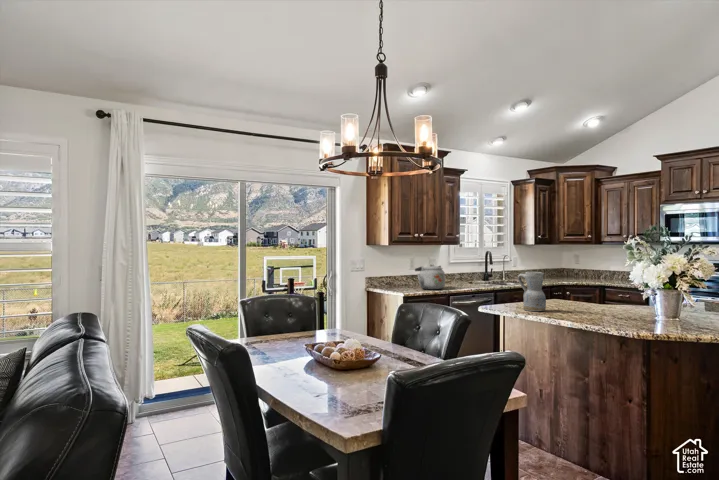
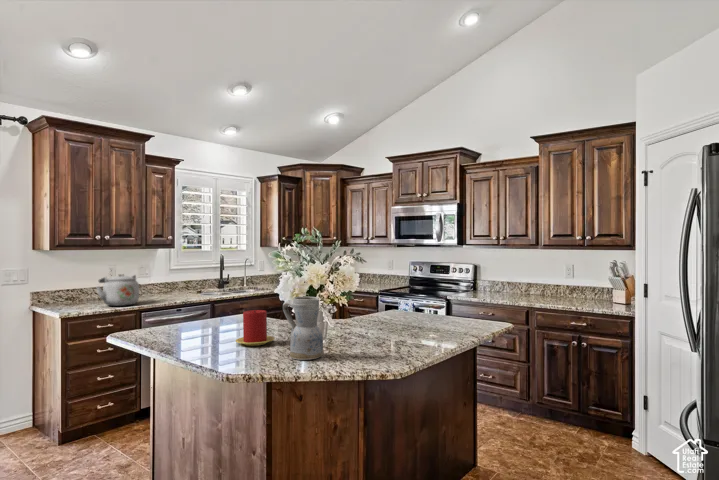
ceramic pitcher: present [518,272,546,311] -> present [283,296,323,360]
candle: none [597,291,632,318] -> present [236,310,275,346]

